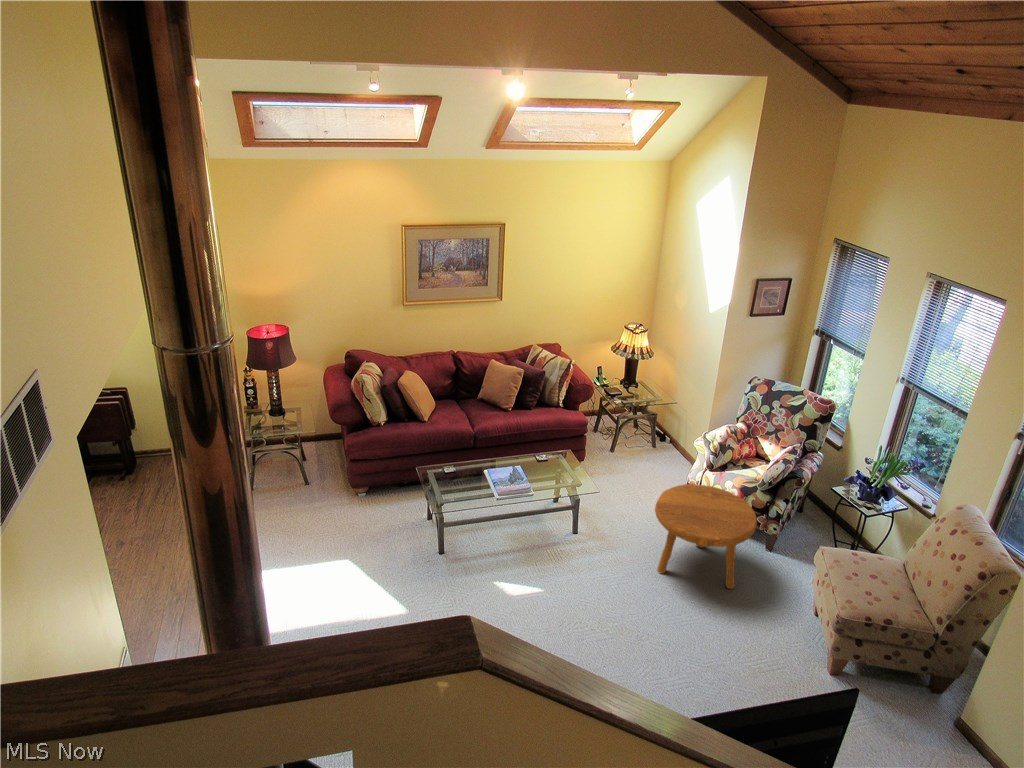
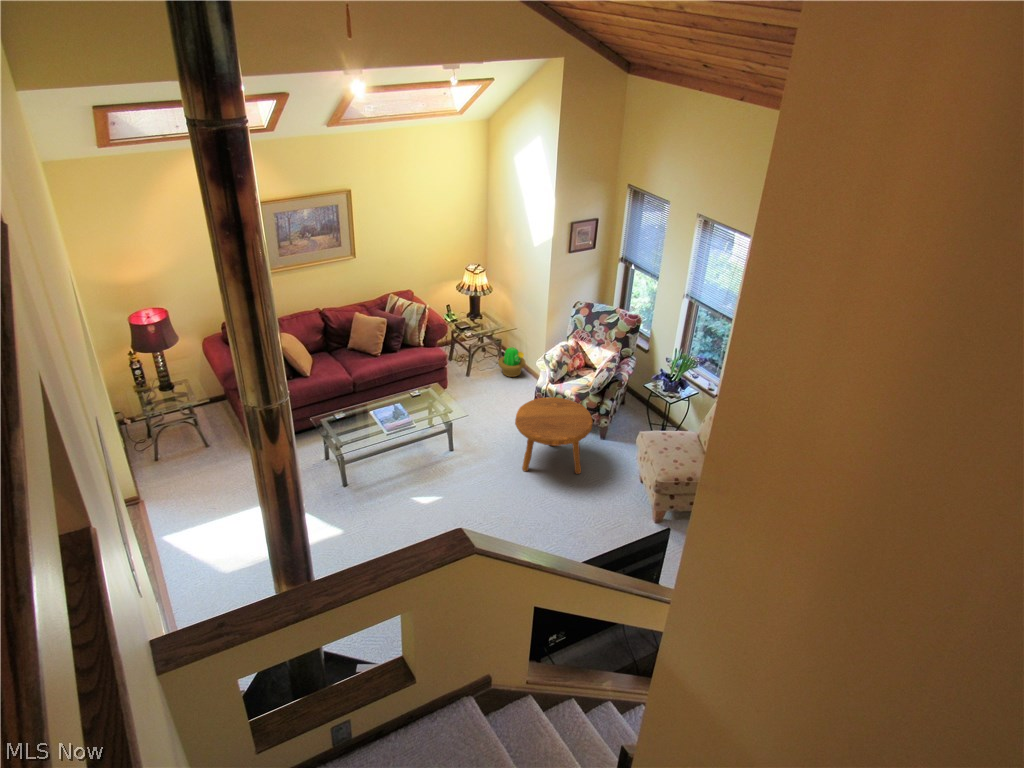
decorative plant: none [649,420,682,459] -> present [498,347,525,377]

